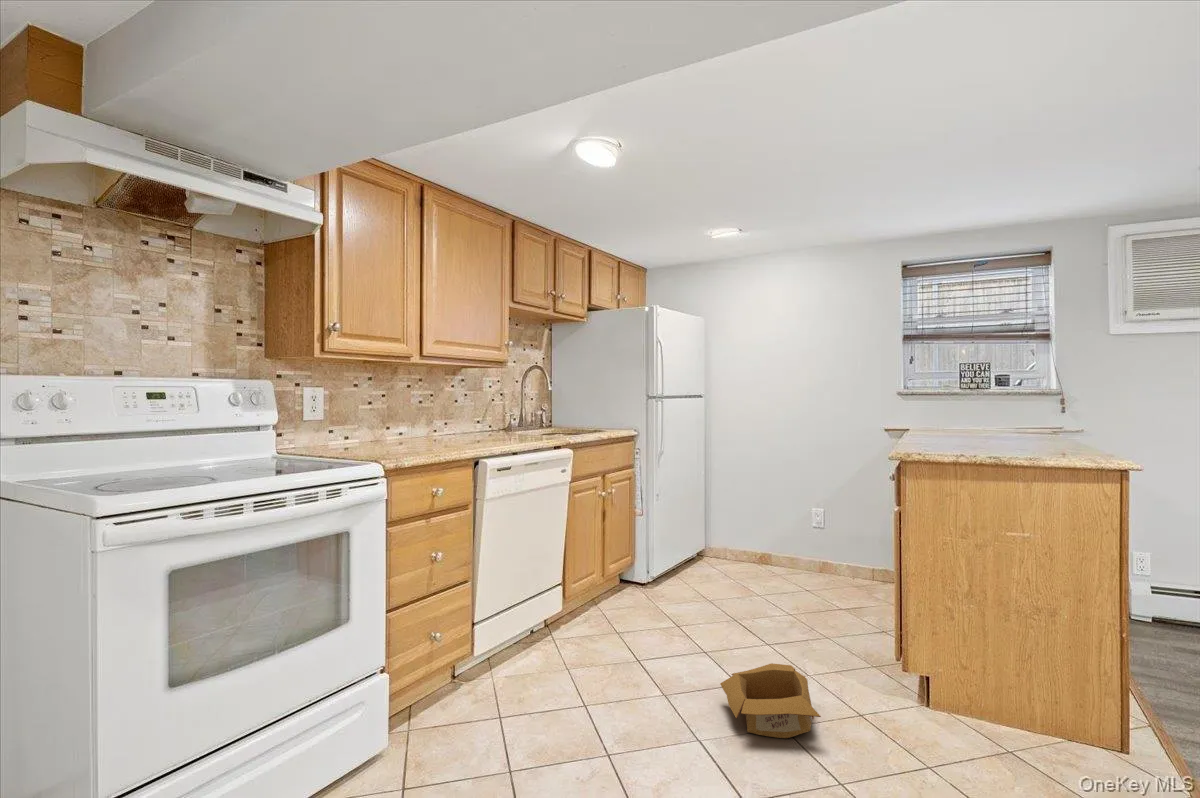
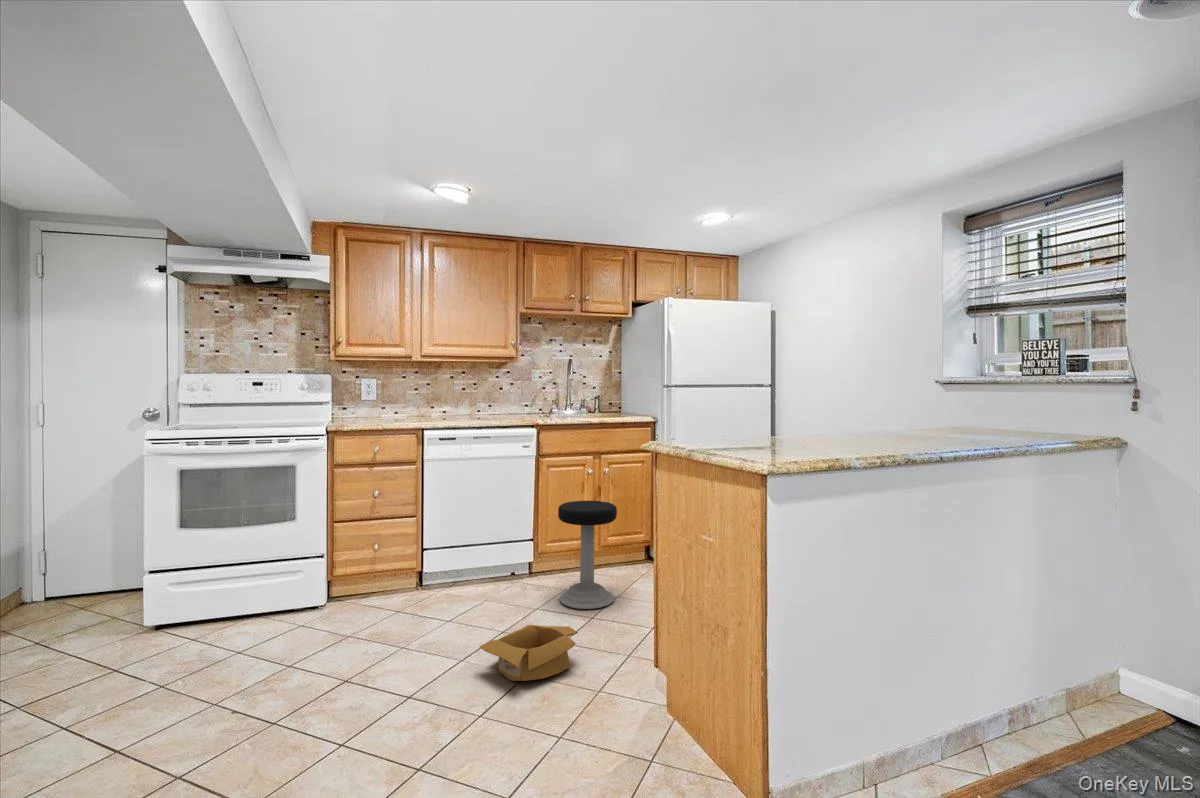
stool: none [633,527,699,652] -> present [558,501,617,609]

